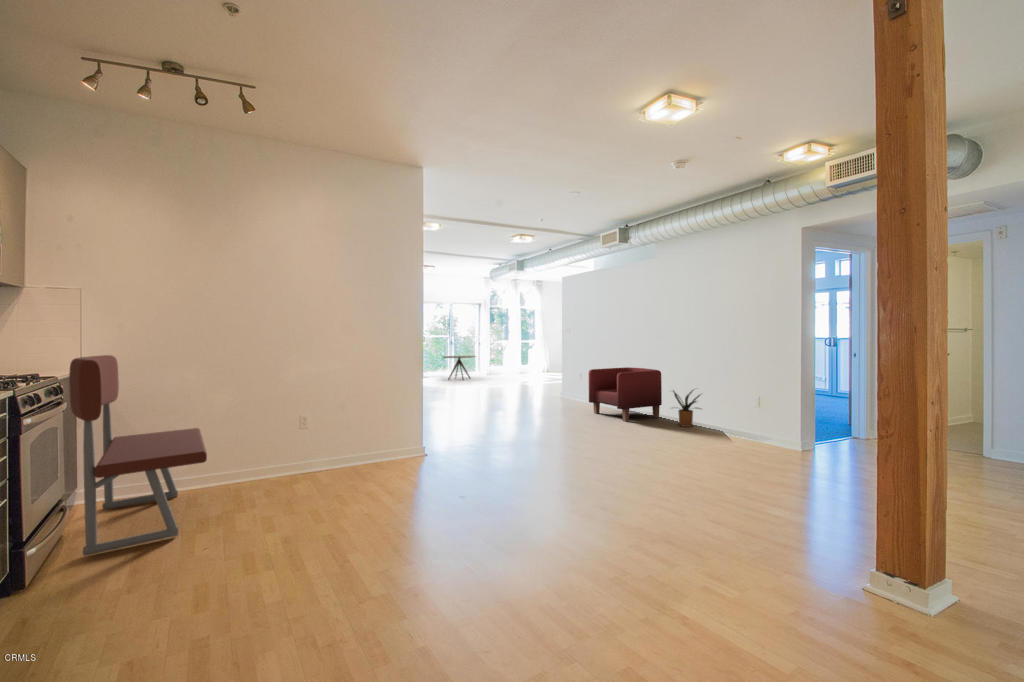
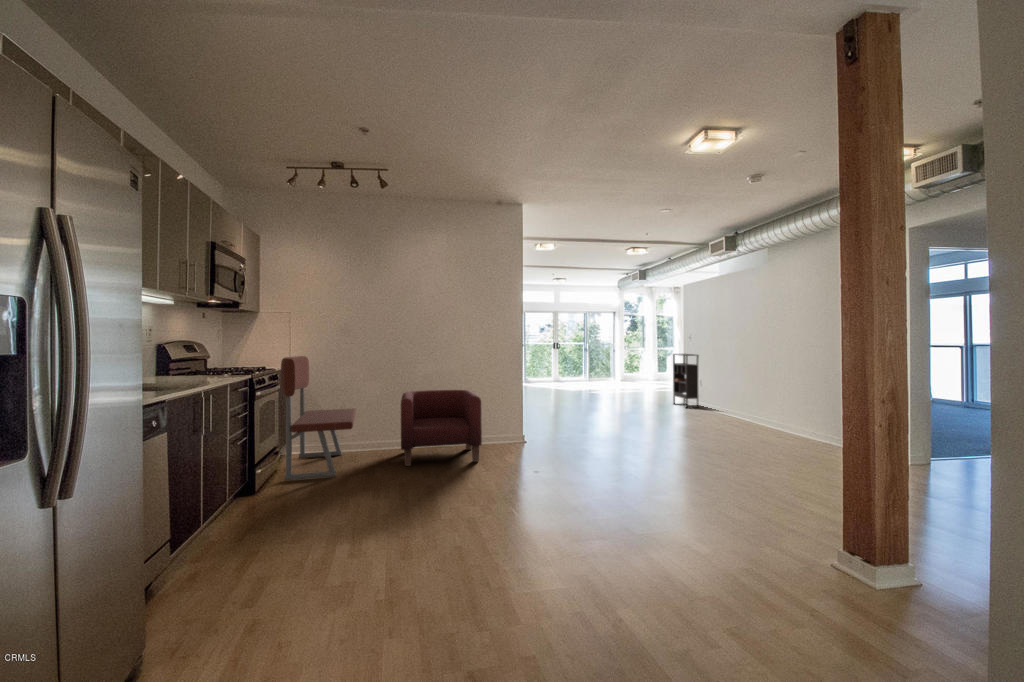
bookshelf: none [554,345,581,399] -> present [673,354,699,408]
round table: present [443,356,475,380] -> none [573,363,606,387]
armchair: present [588,367,662,422] -> present [401,390,482,466]
house plant: present [673,389,701,427] -> none [774,400,816,441]

